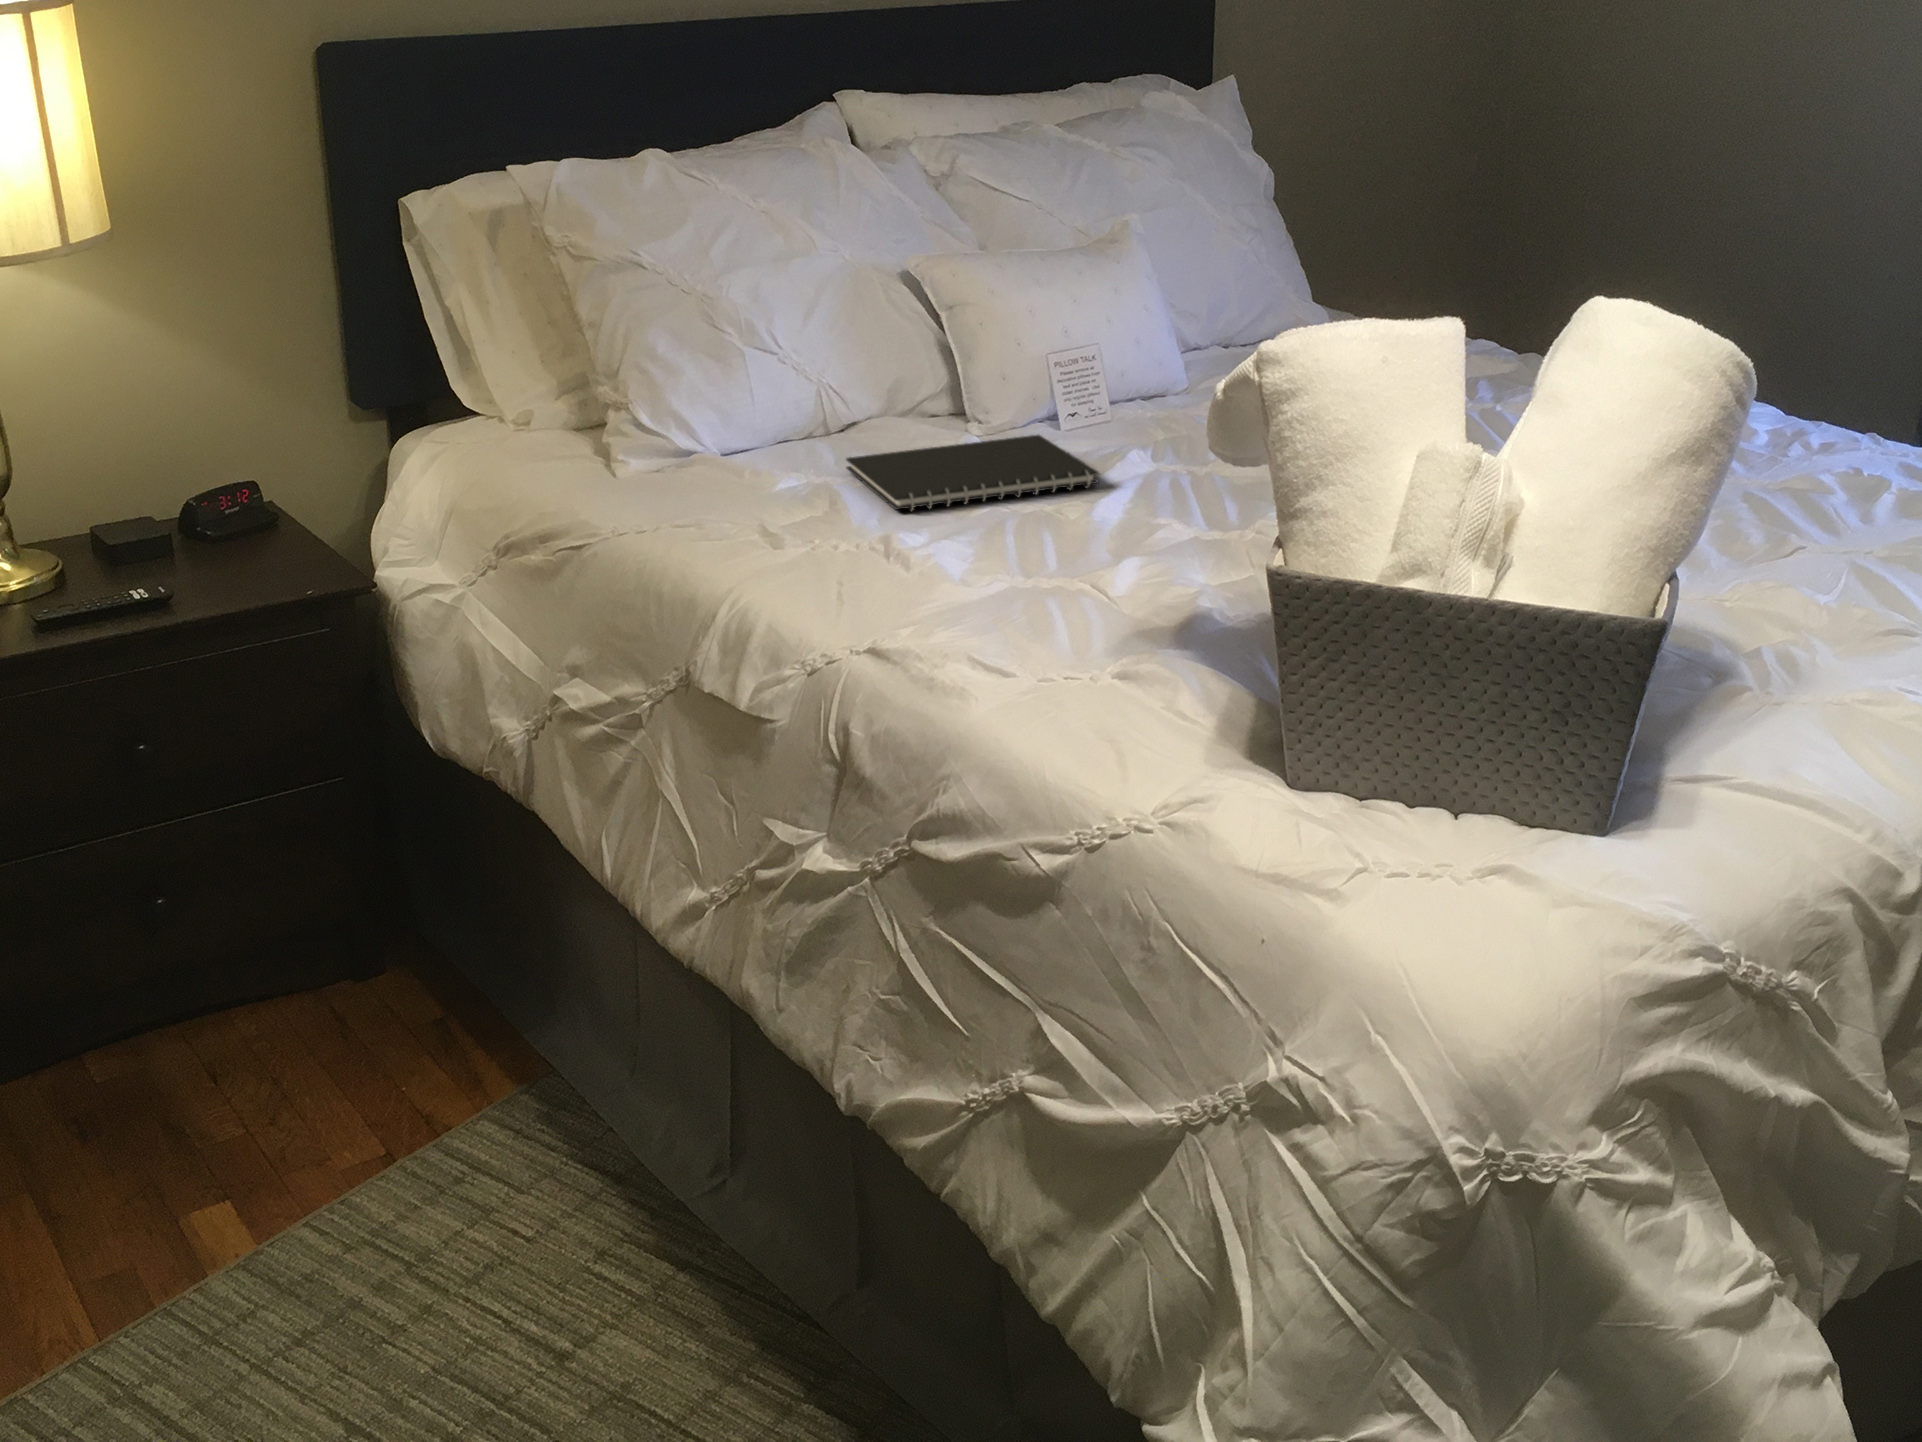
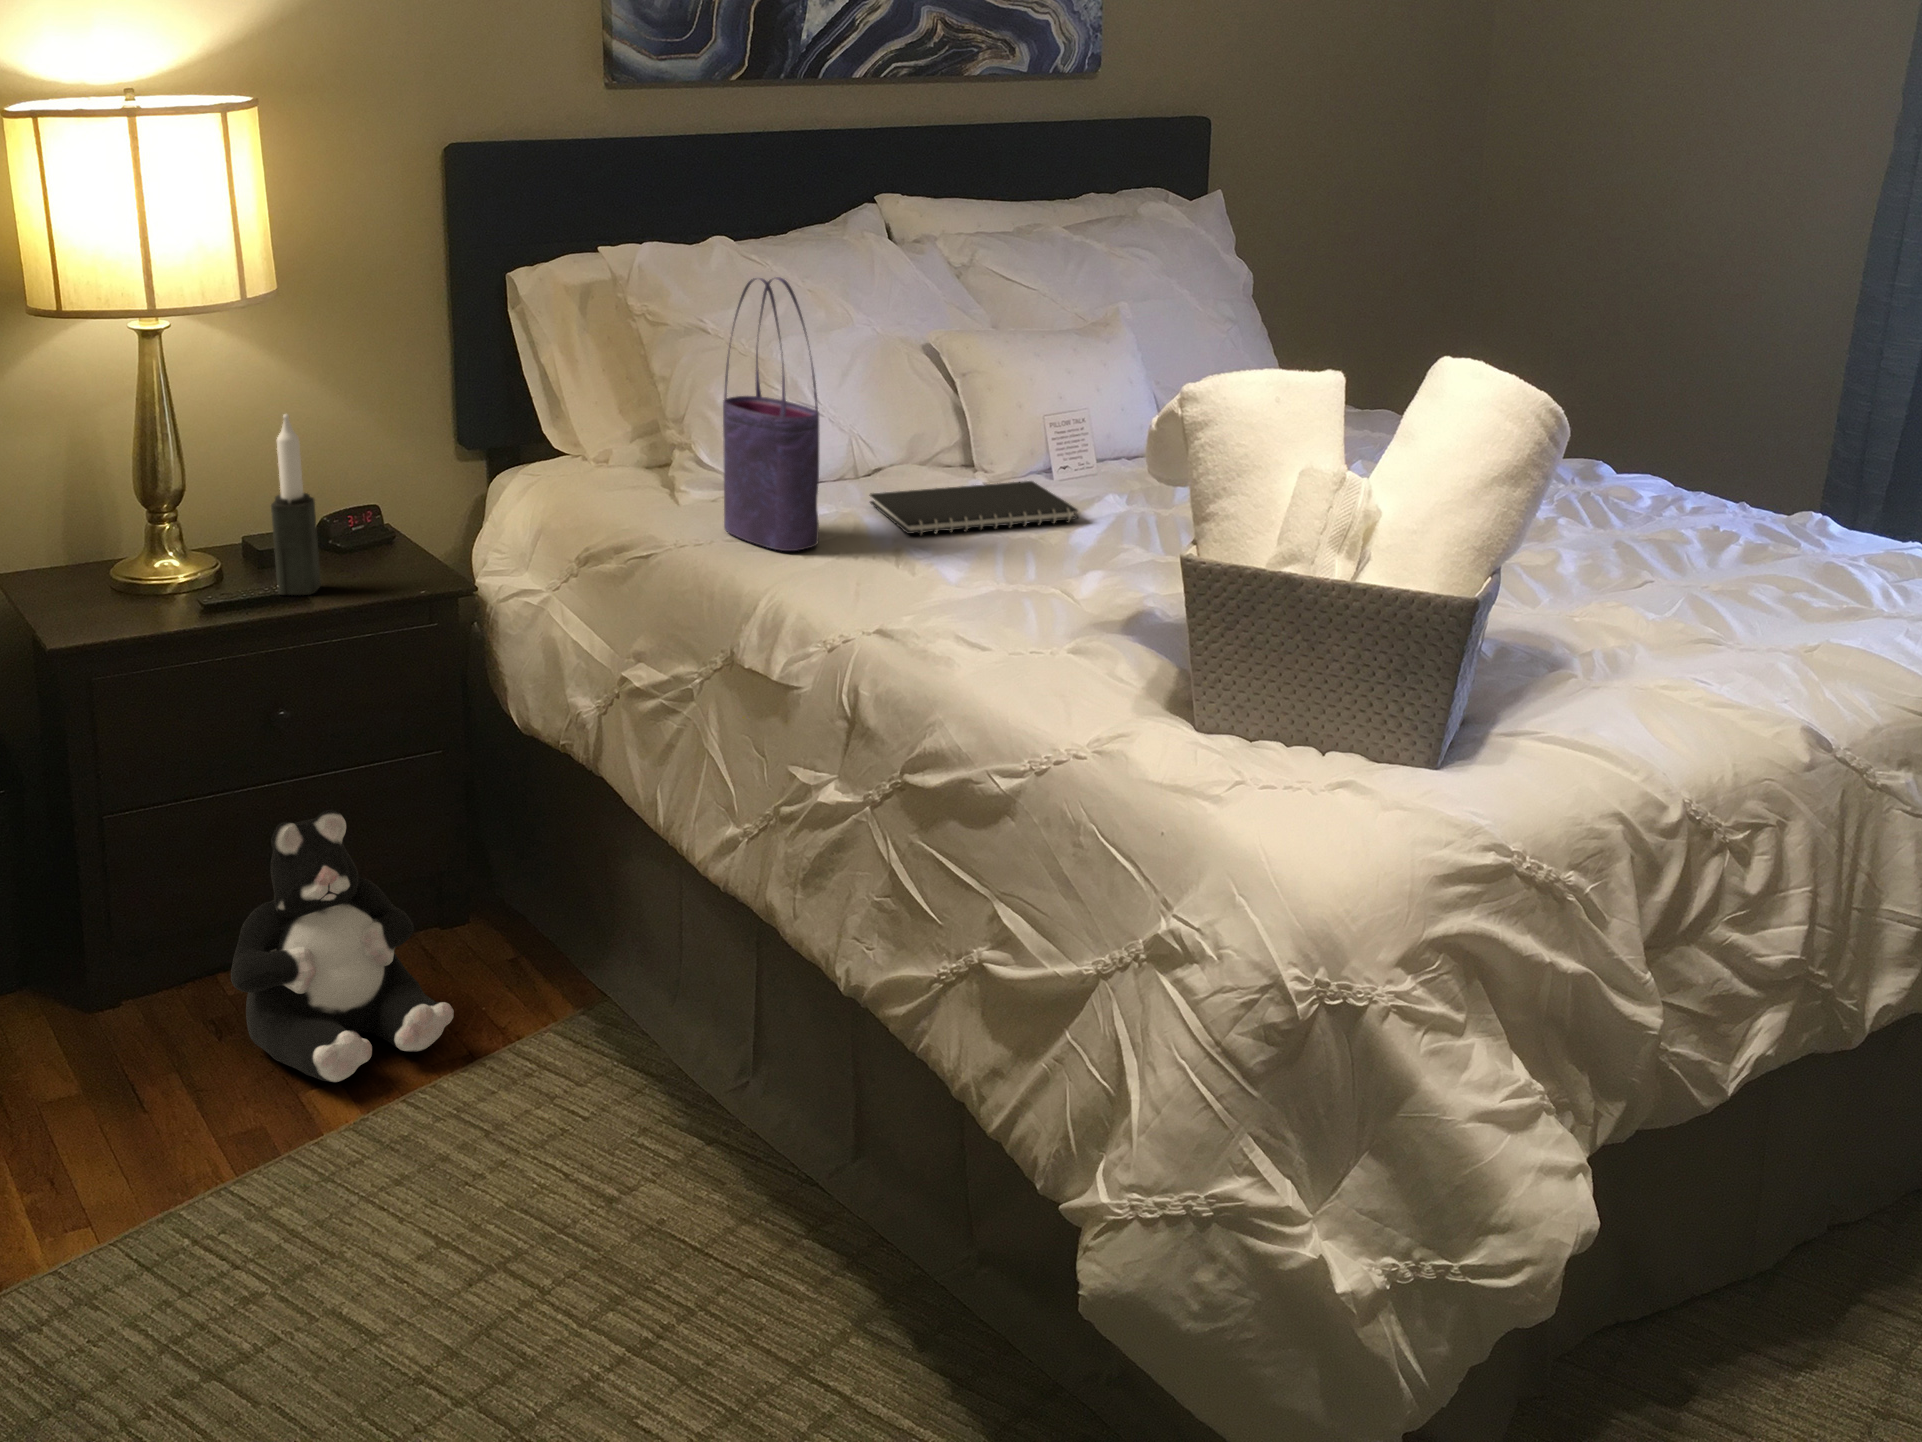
tote bag: none [665,202,788,538] -> present [723,277,819,551]
candle: none [114,384,183,604] -> present [271,414,321,595]
plush toy: none [87,868,364,1205] -> present [231,810,454,1082]

